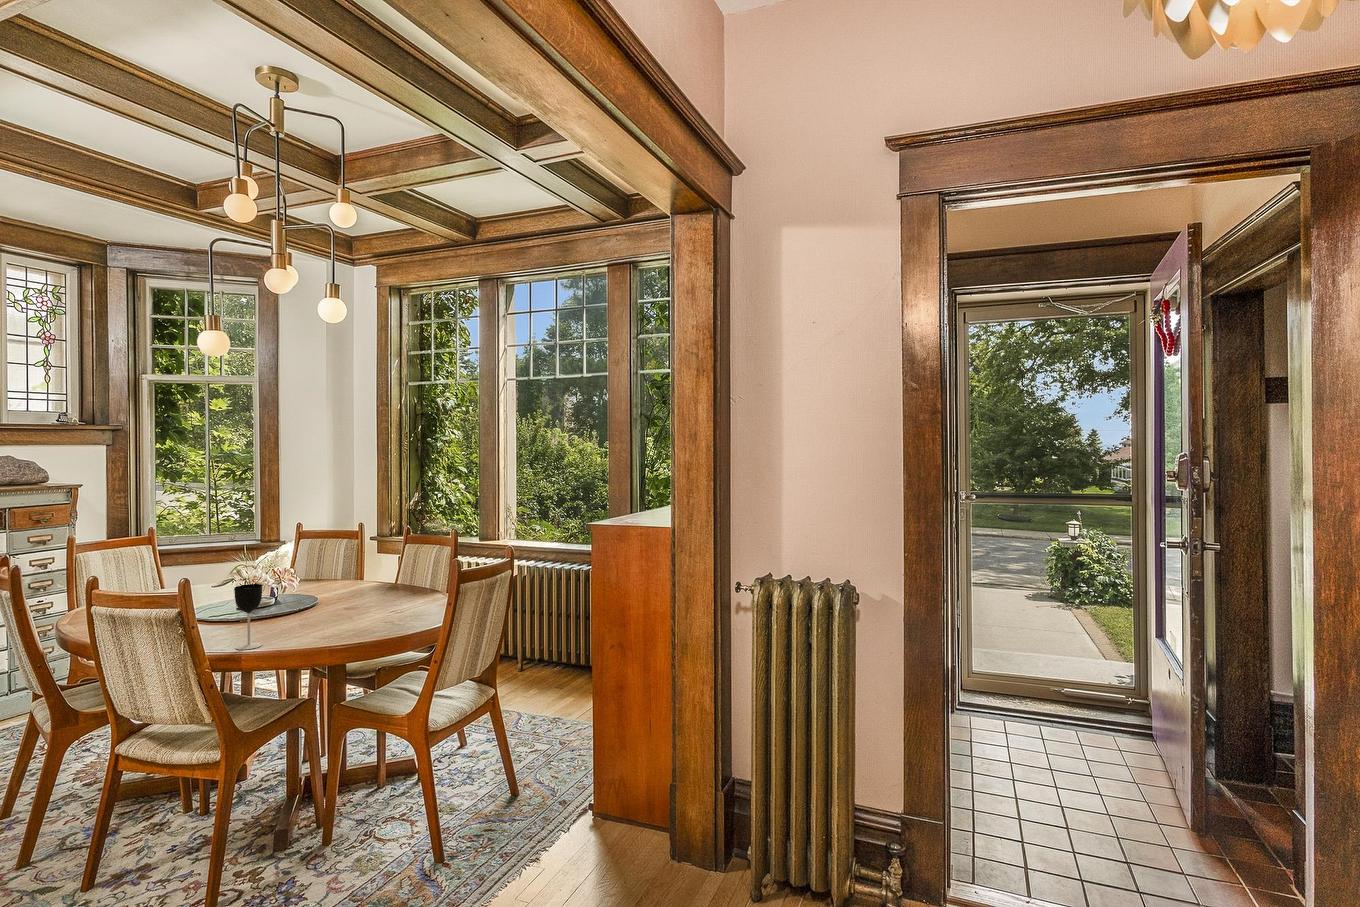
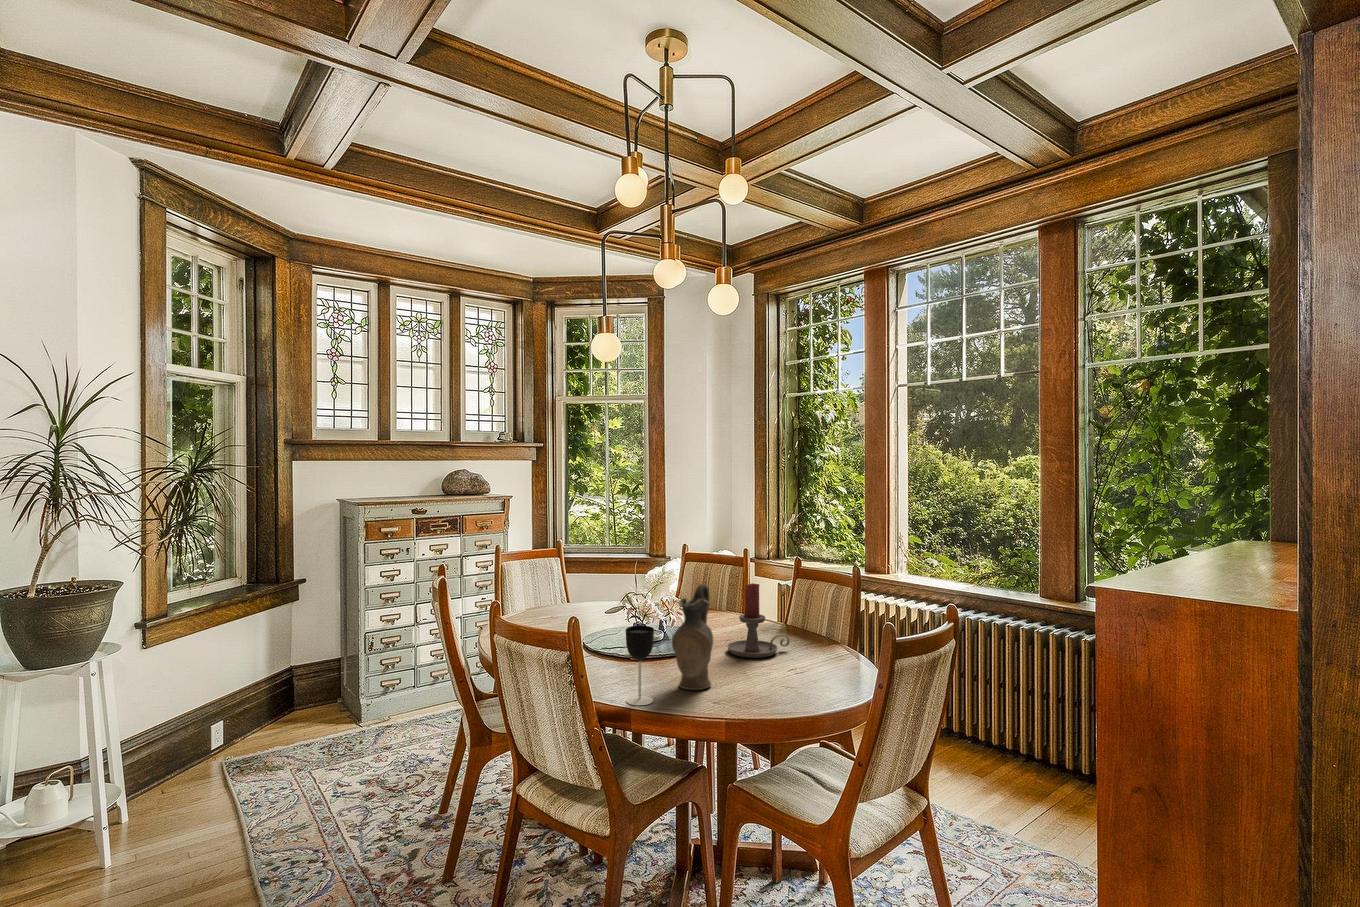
ceramic pitcher: none [280,547,320,634] -> present [672,584,713,690]
candle holder: none [337,547,395,609] -> present [727,583,790,658]

